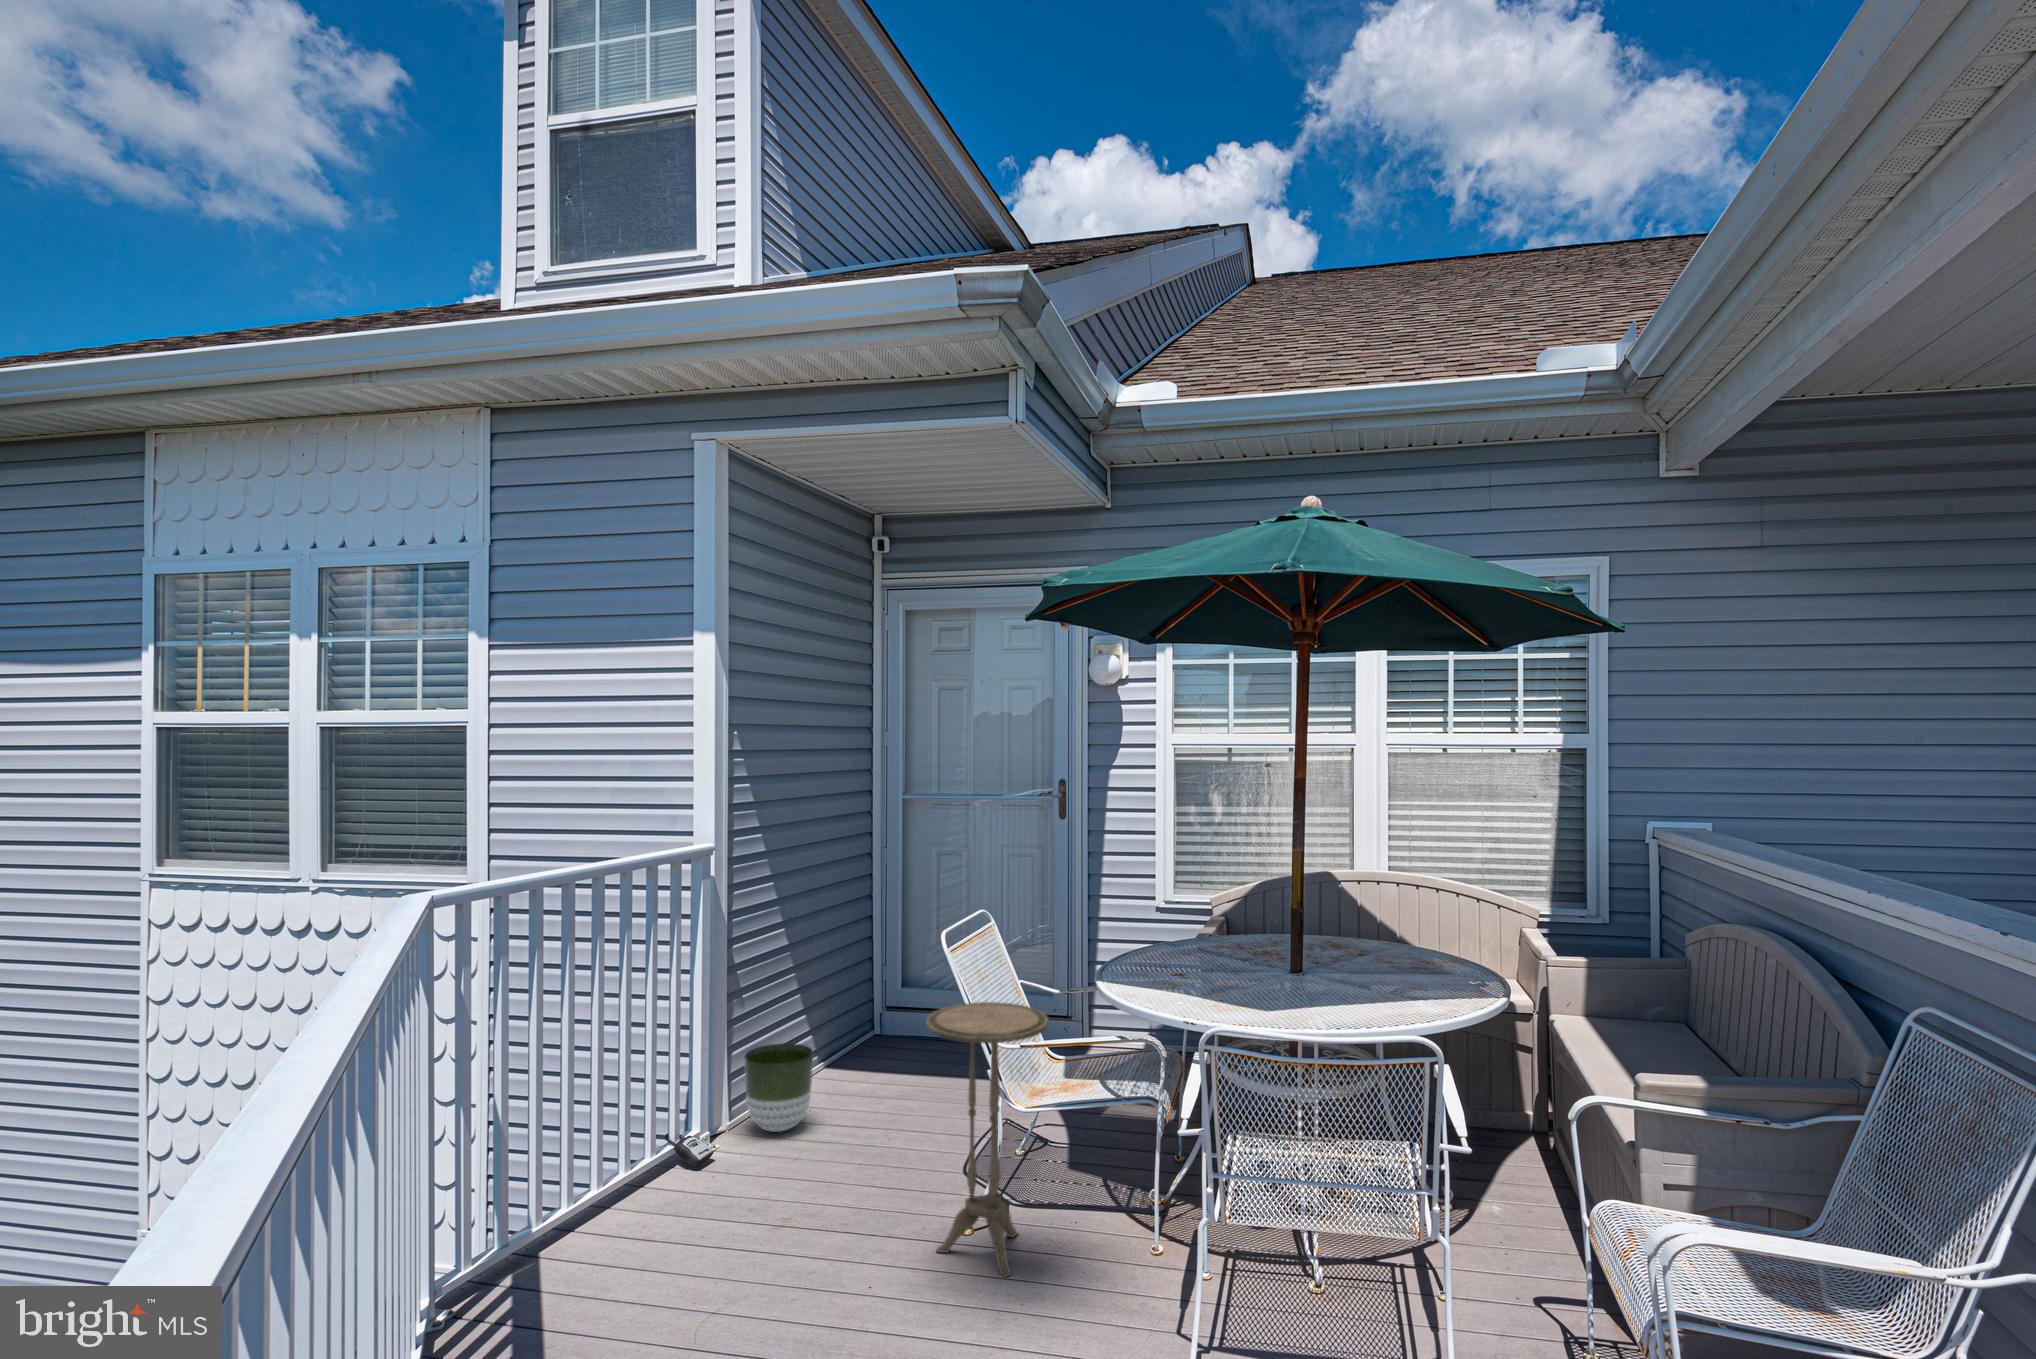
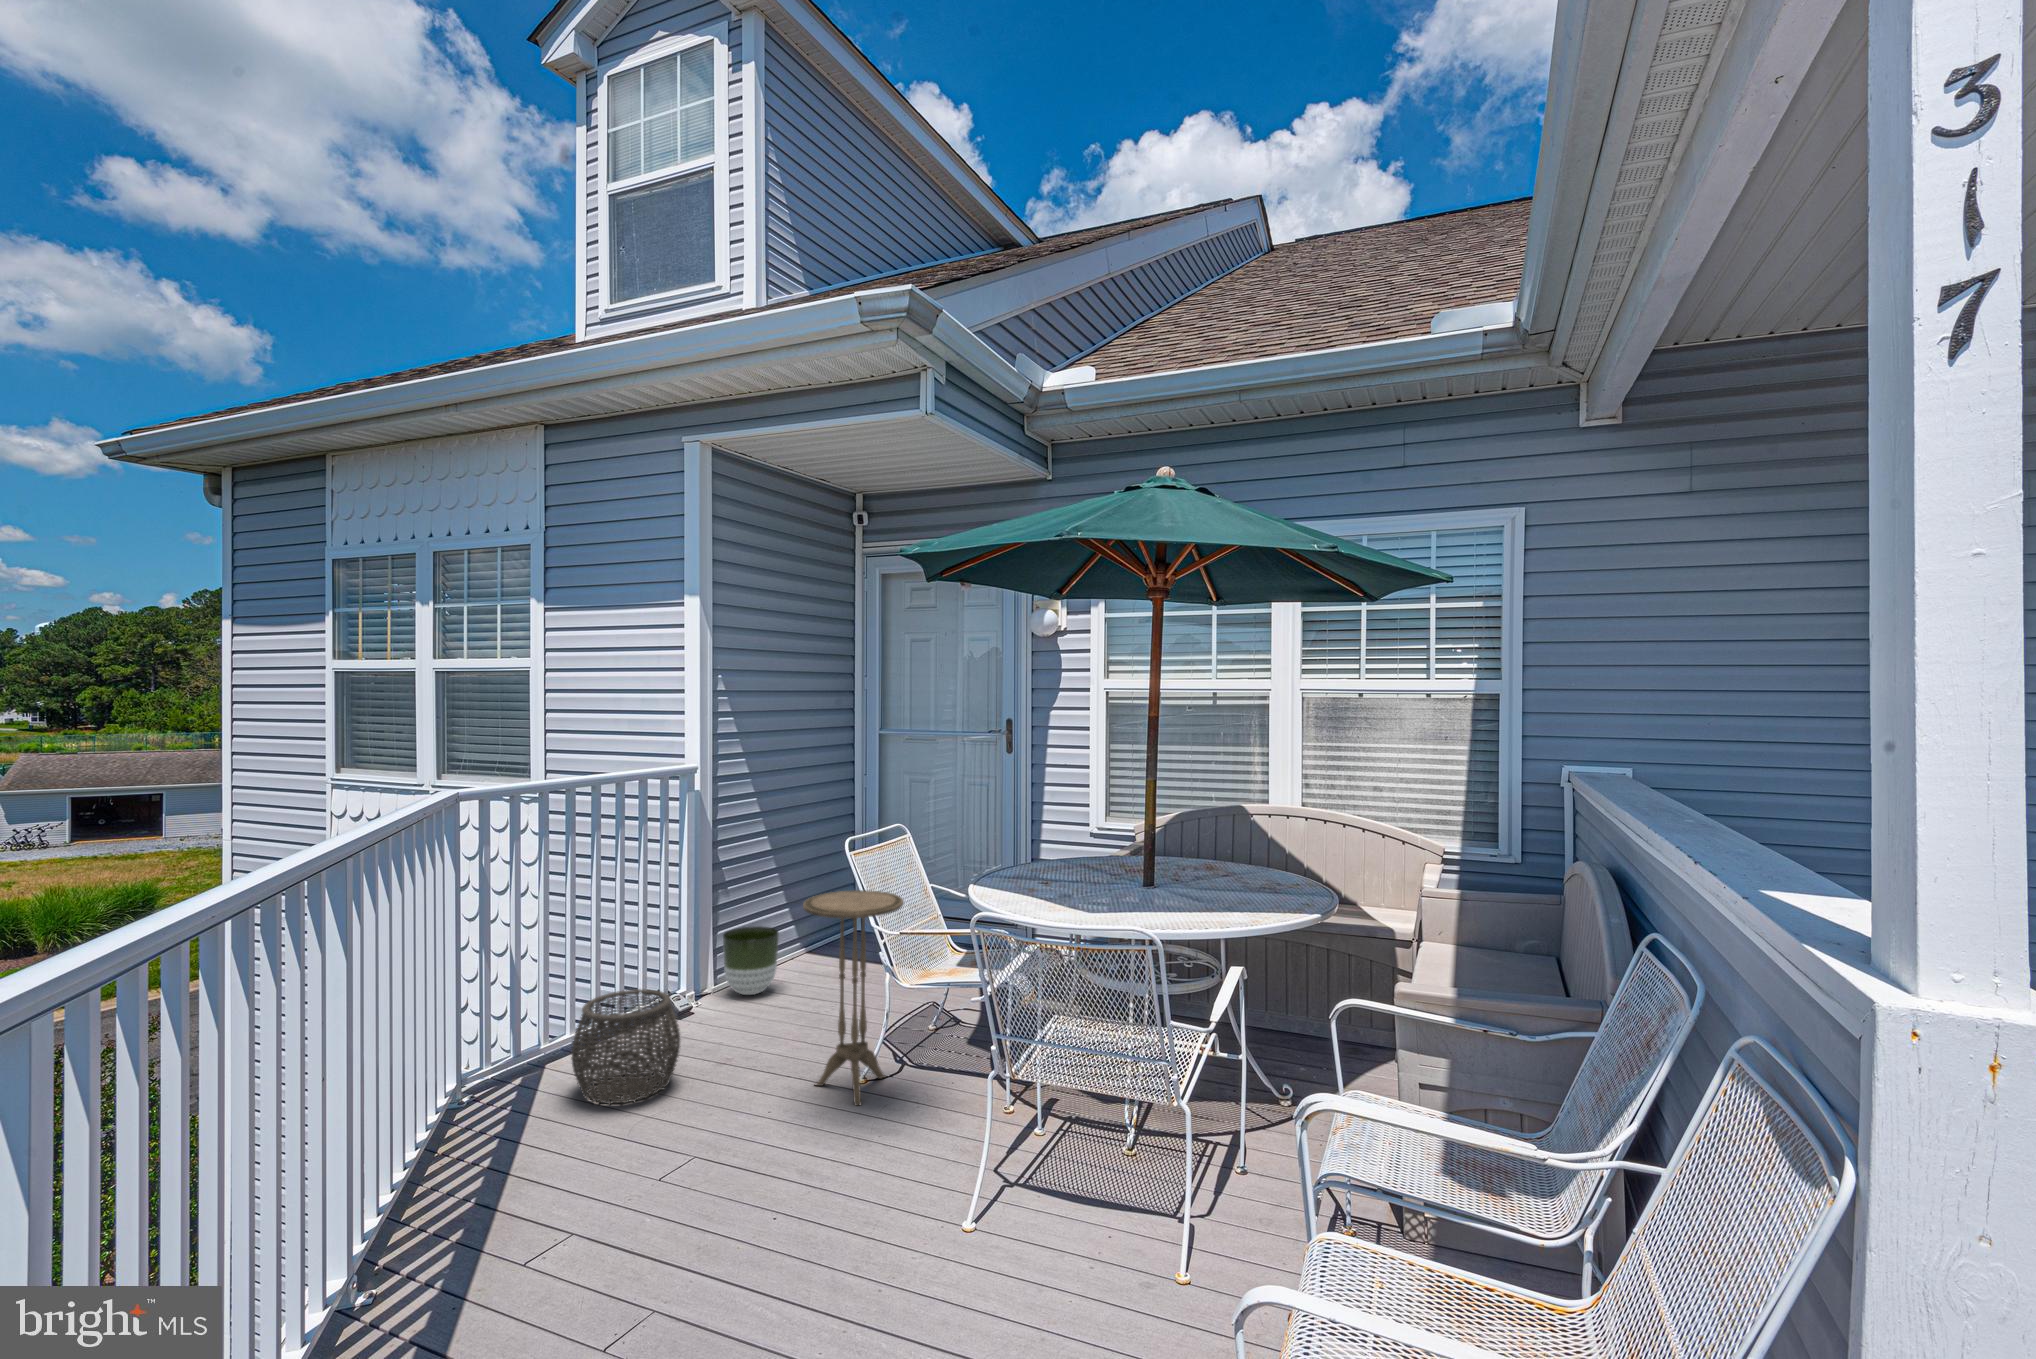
woven basket: none [629,1143,766,1302] -> present [571,989,680,1104]

